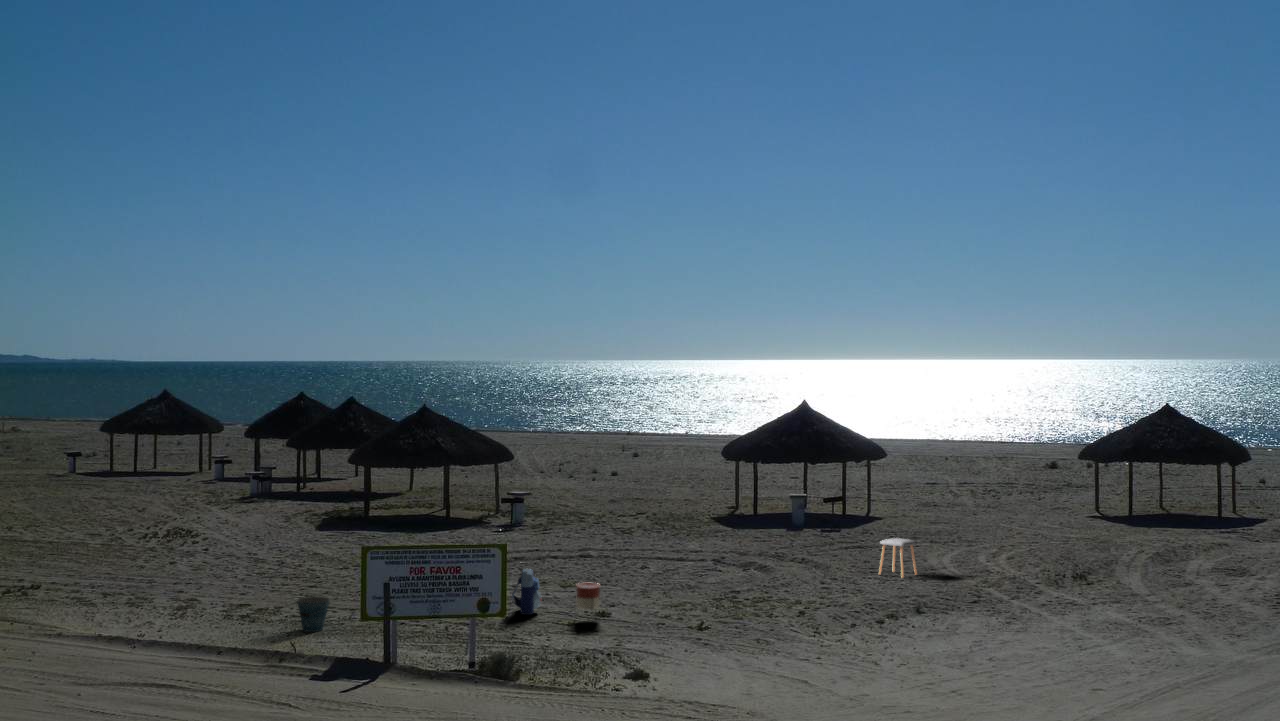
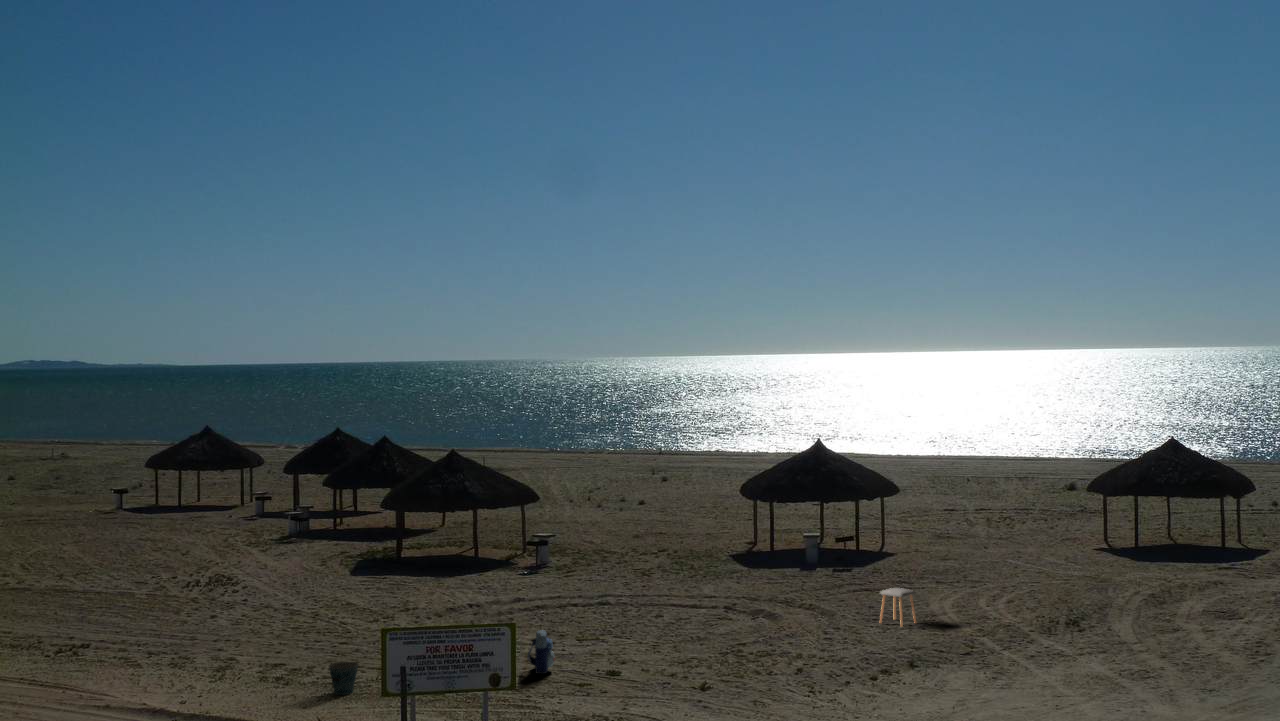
planter: present [575,583,600,610] -> none [585,644,608,682]

